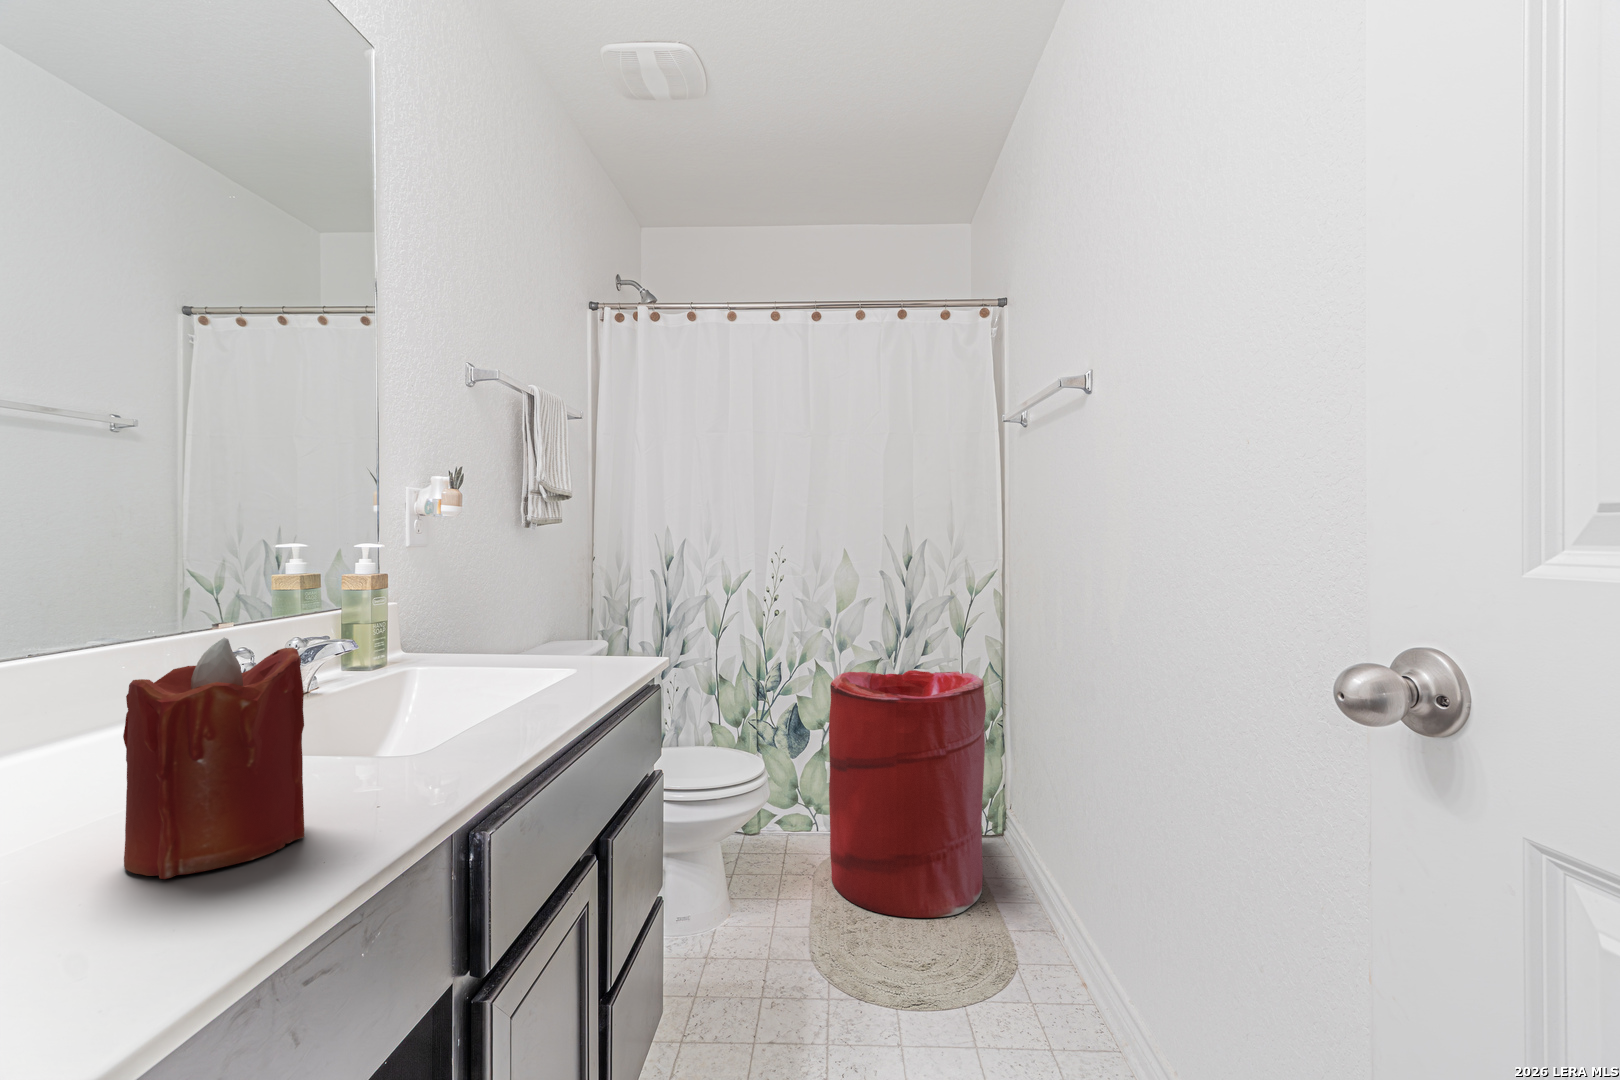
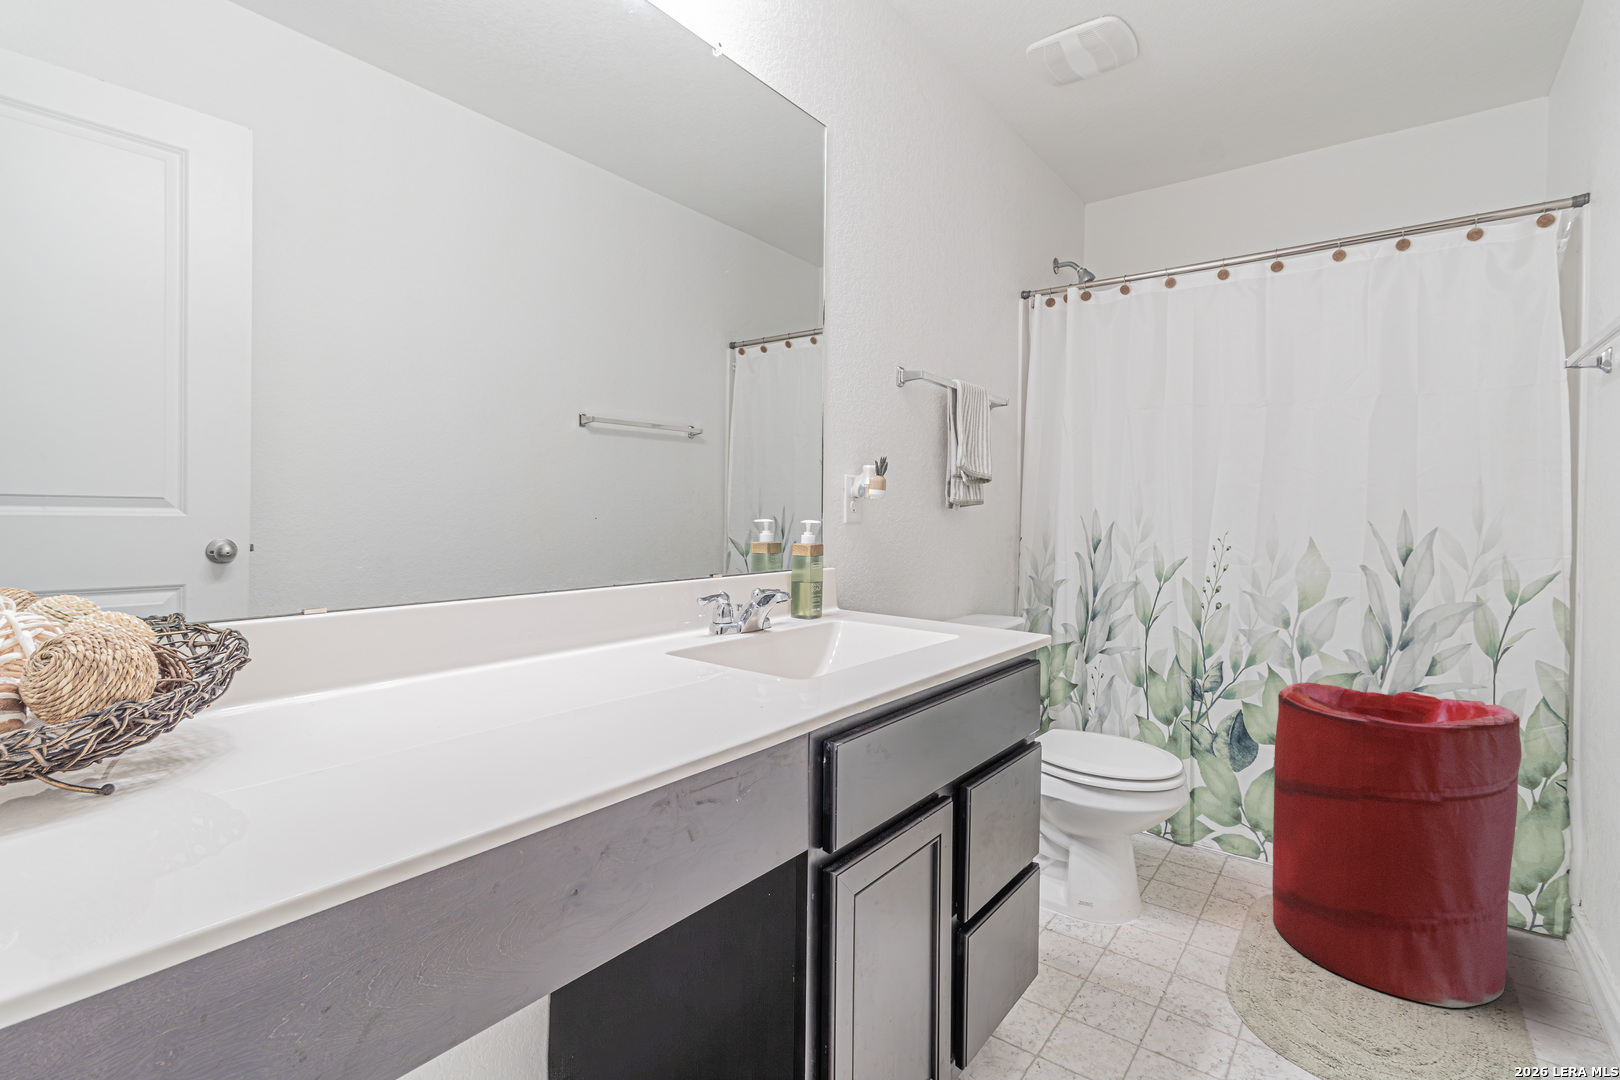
candle: present [123,638,304,879] -> none [618,573,712,719]

